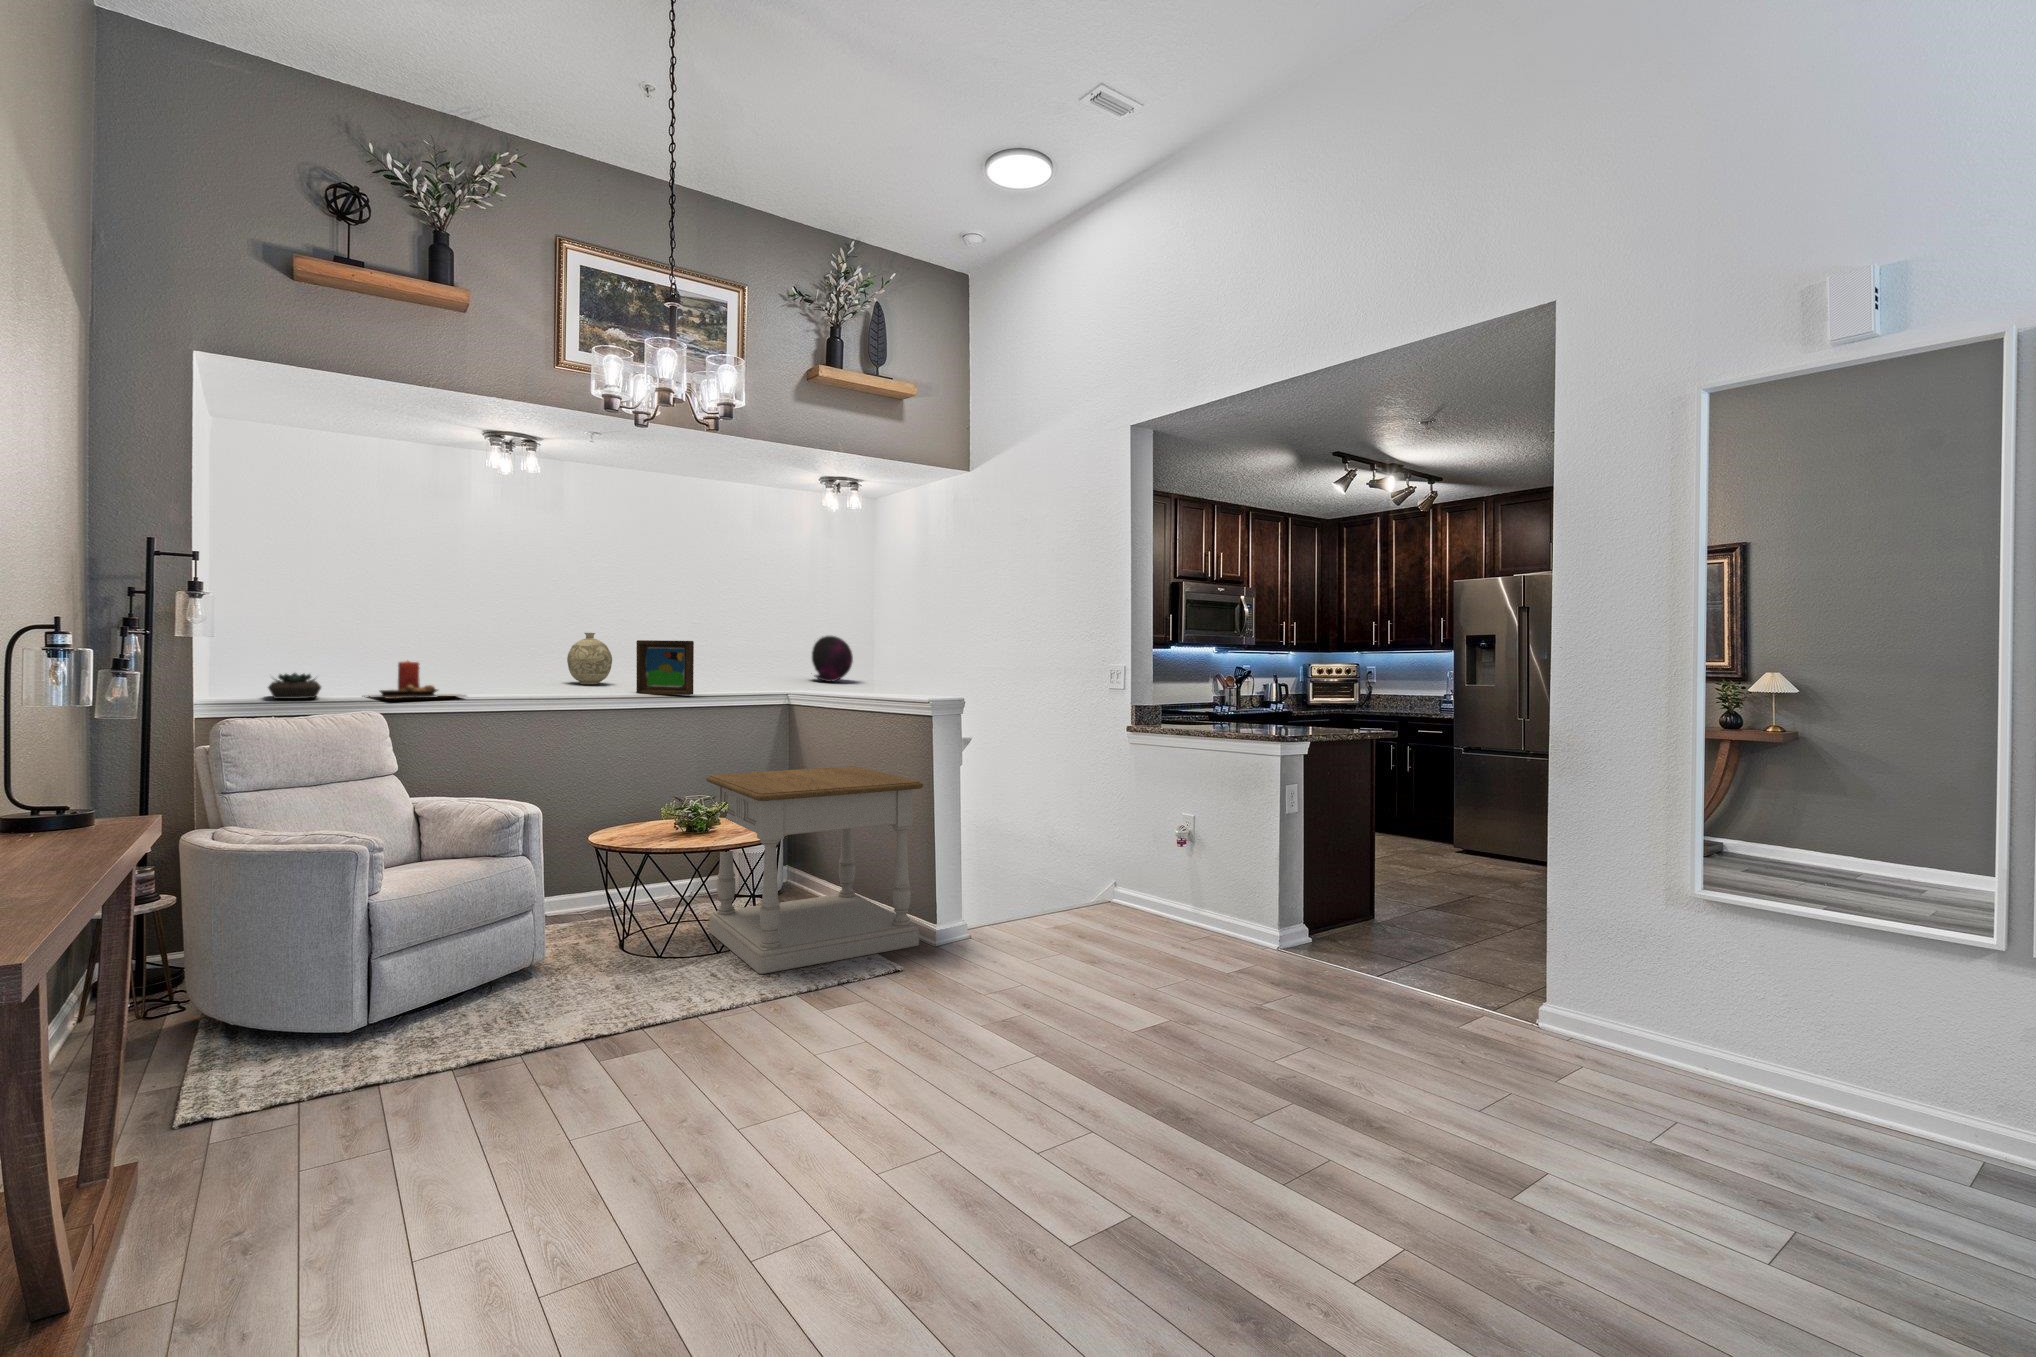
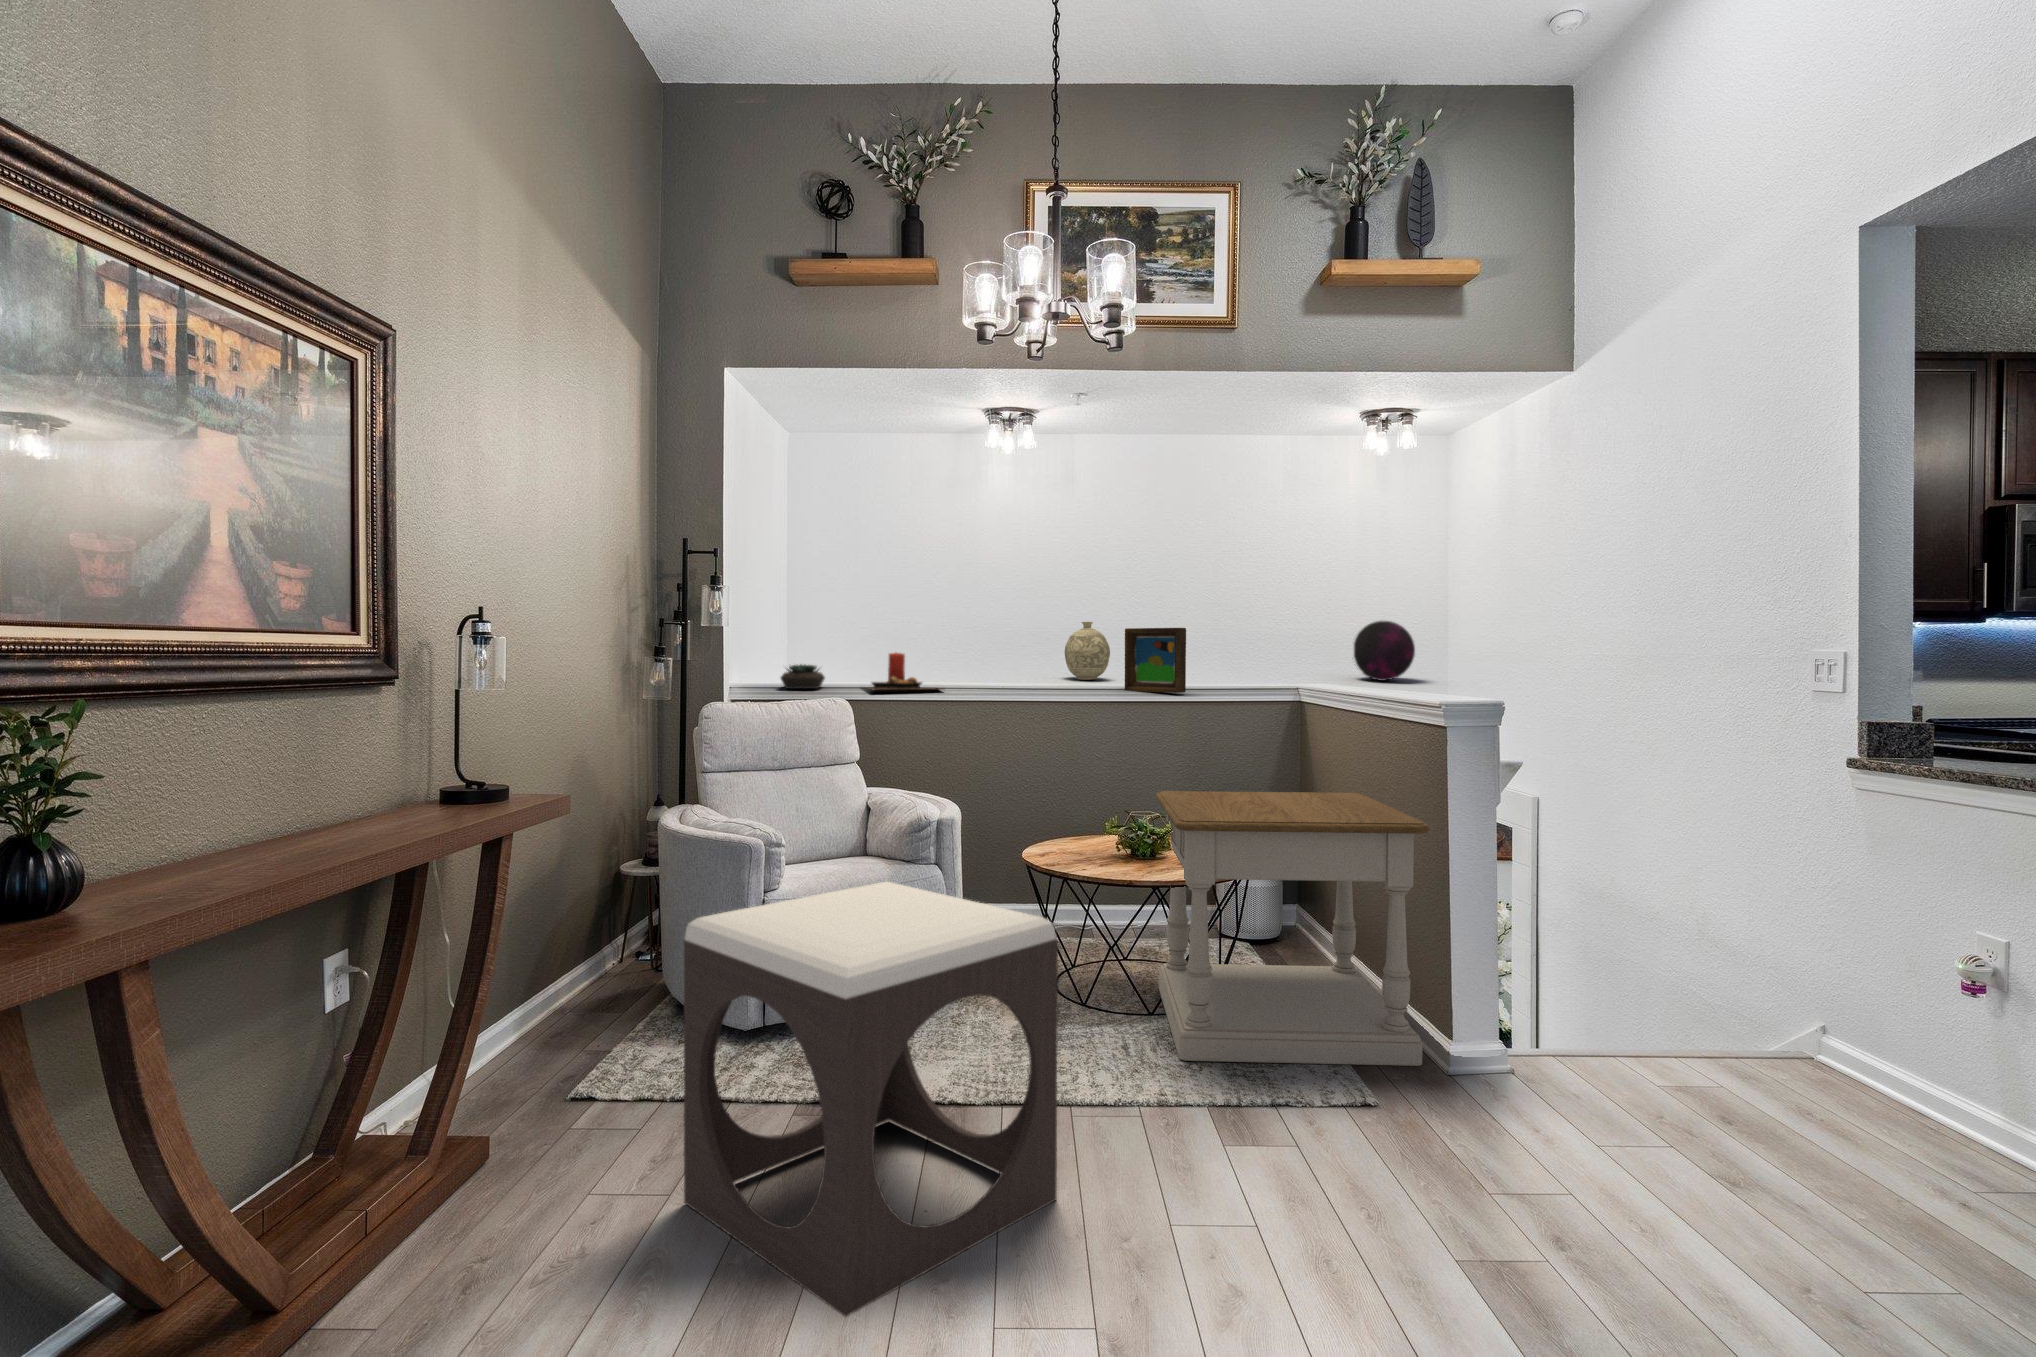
footstool: none [412,861,733,1174] -> present [684,882,1058,1317]

